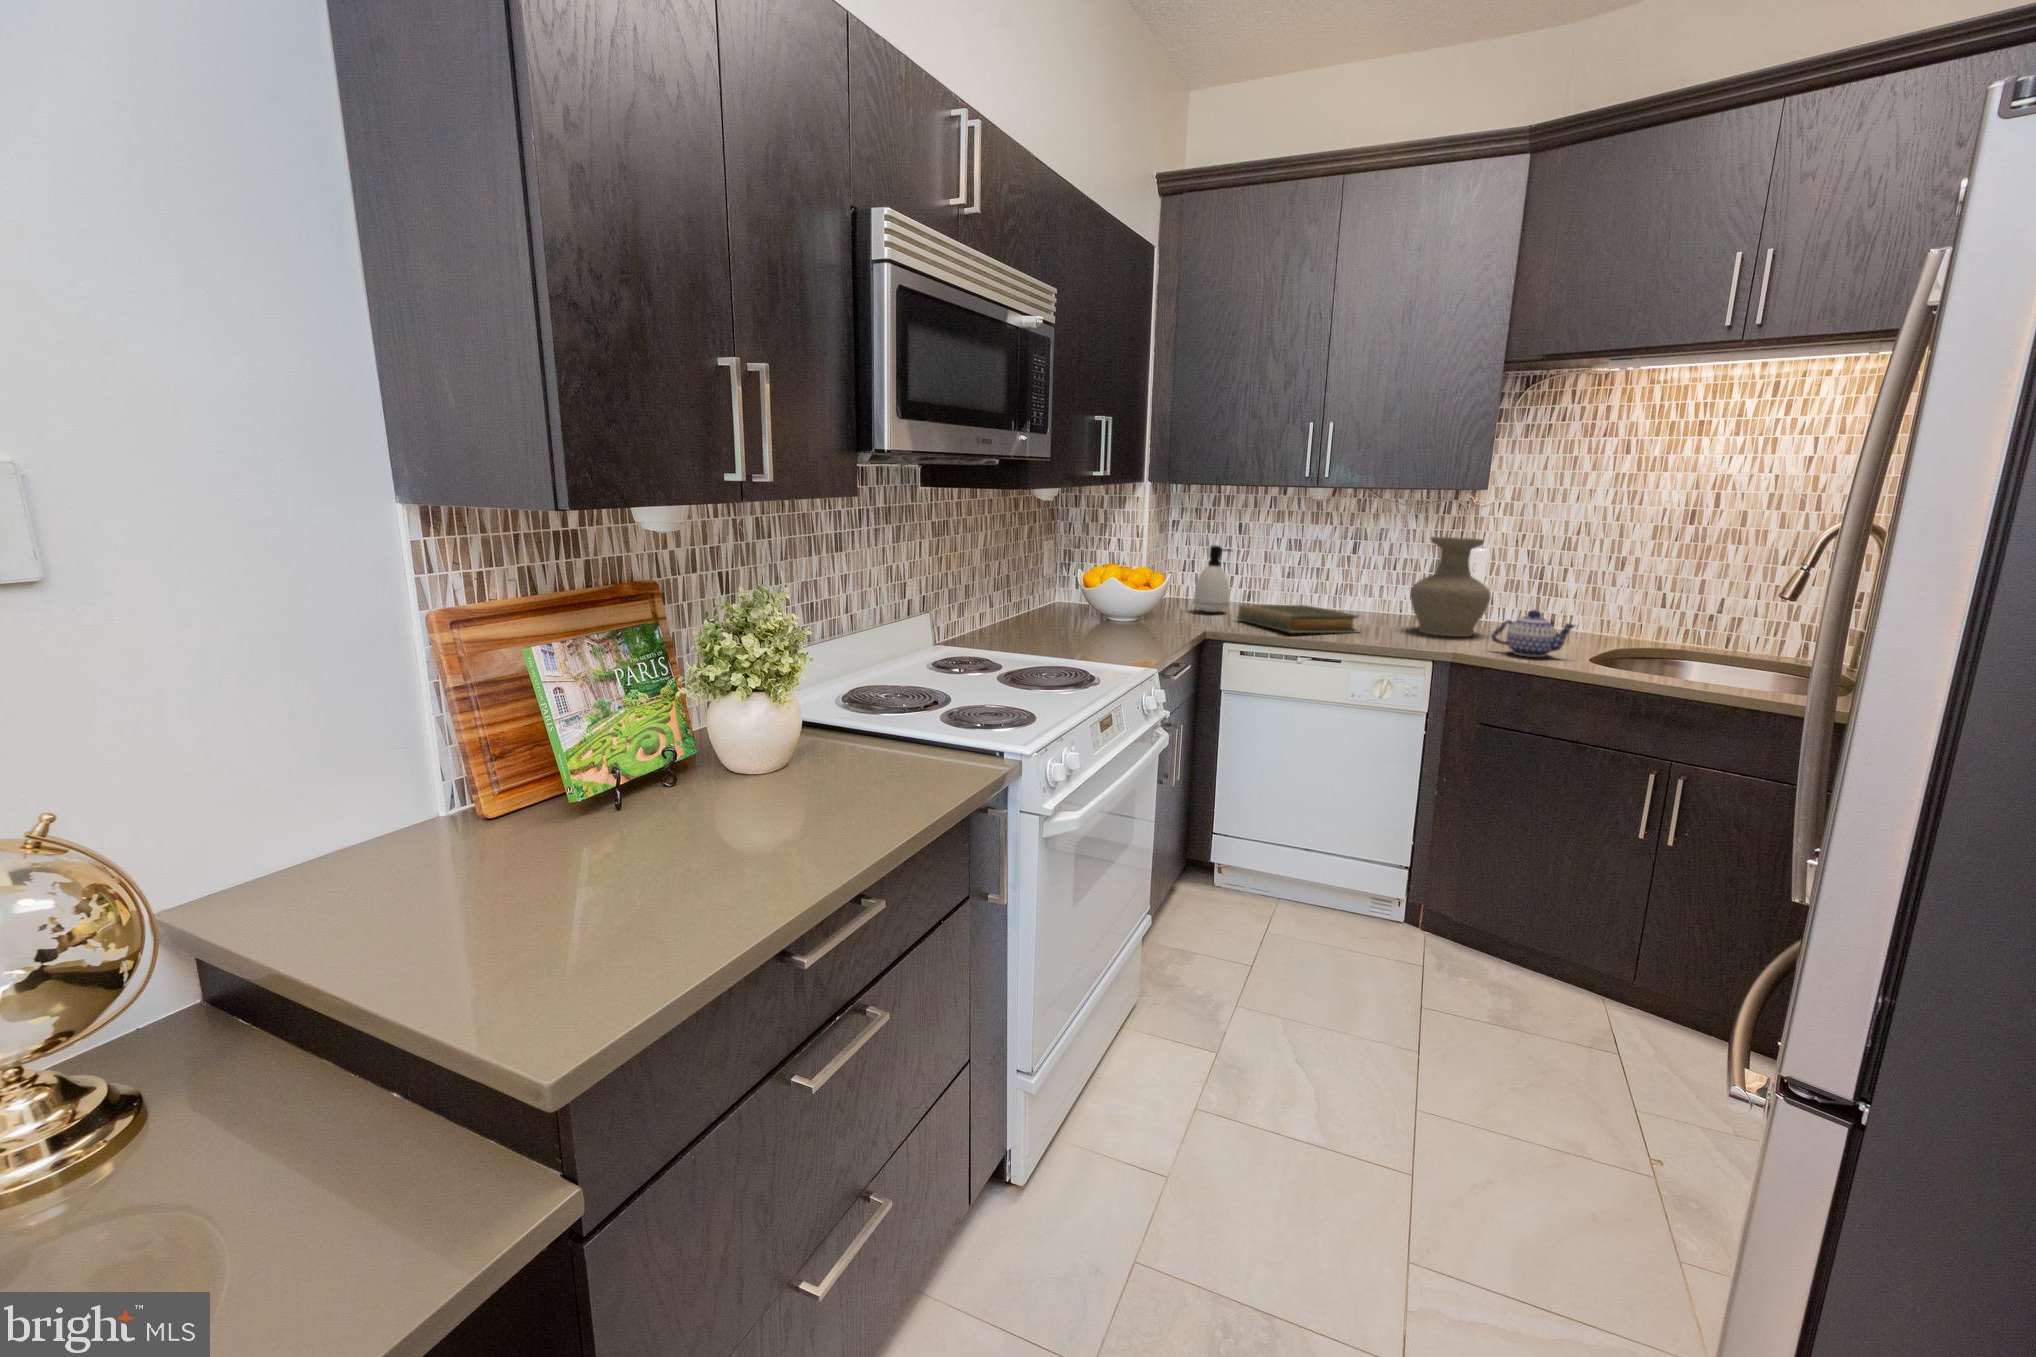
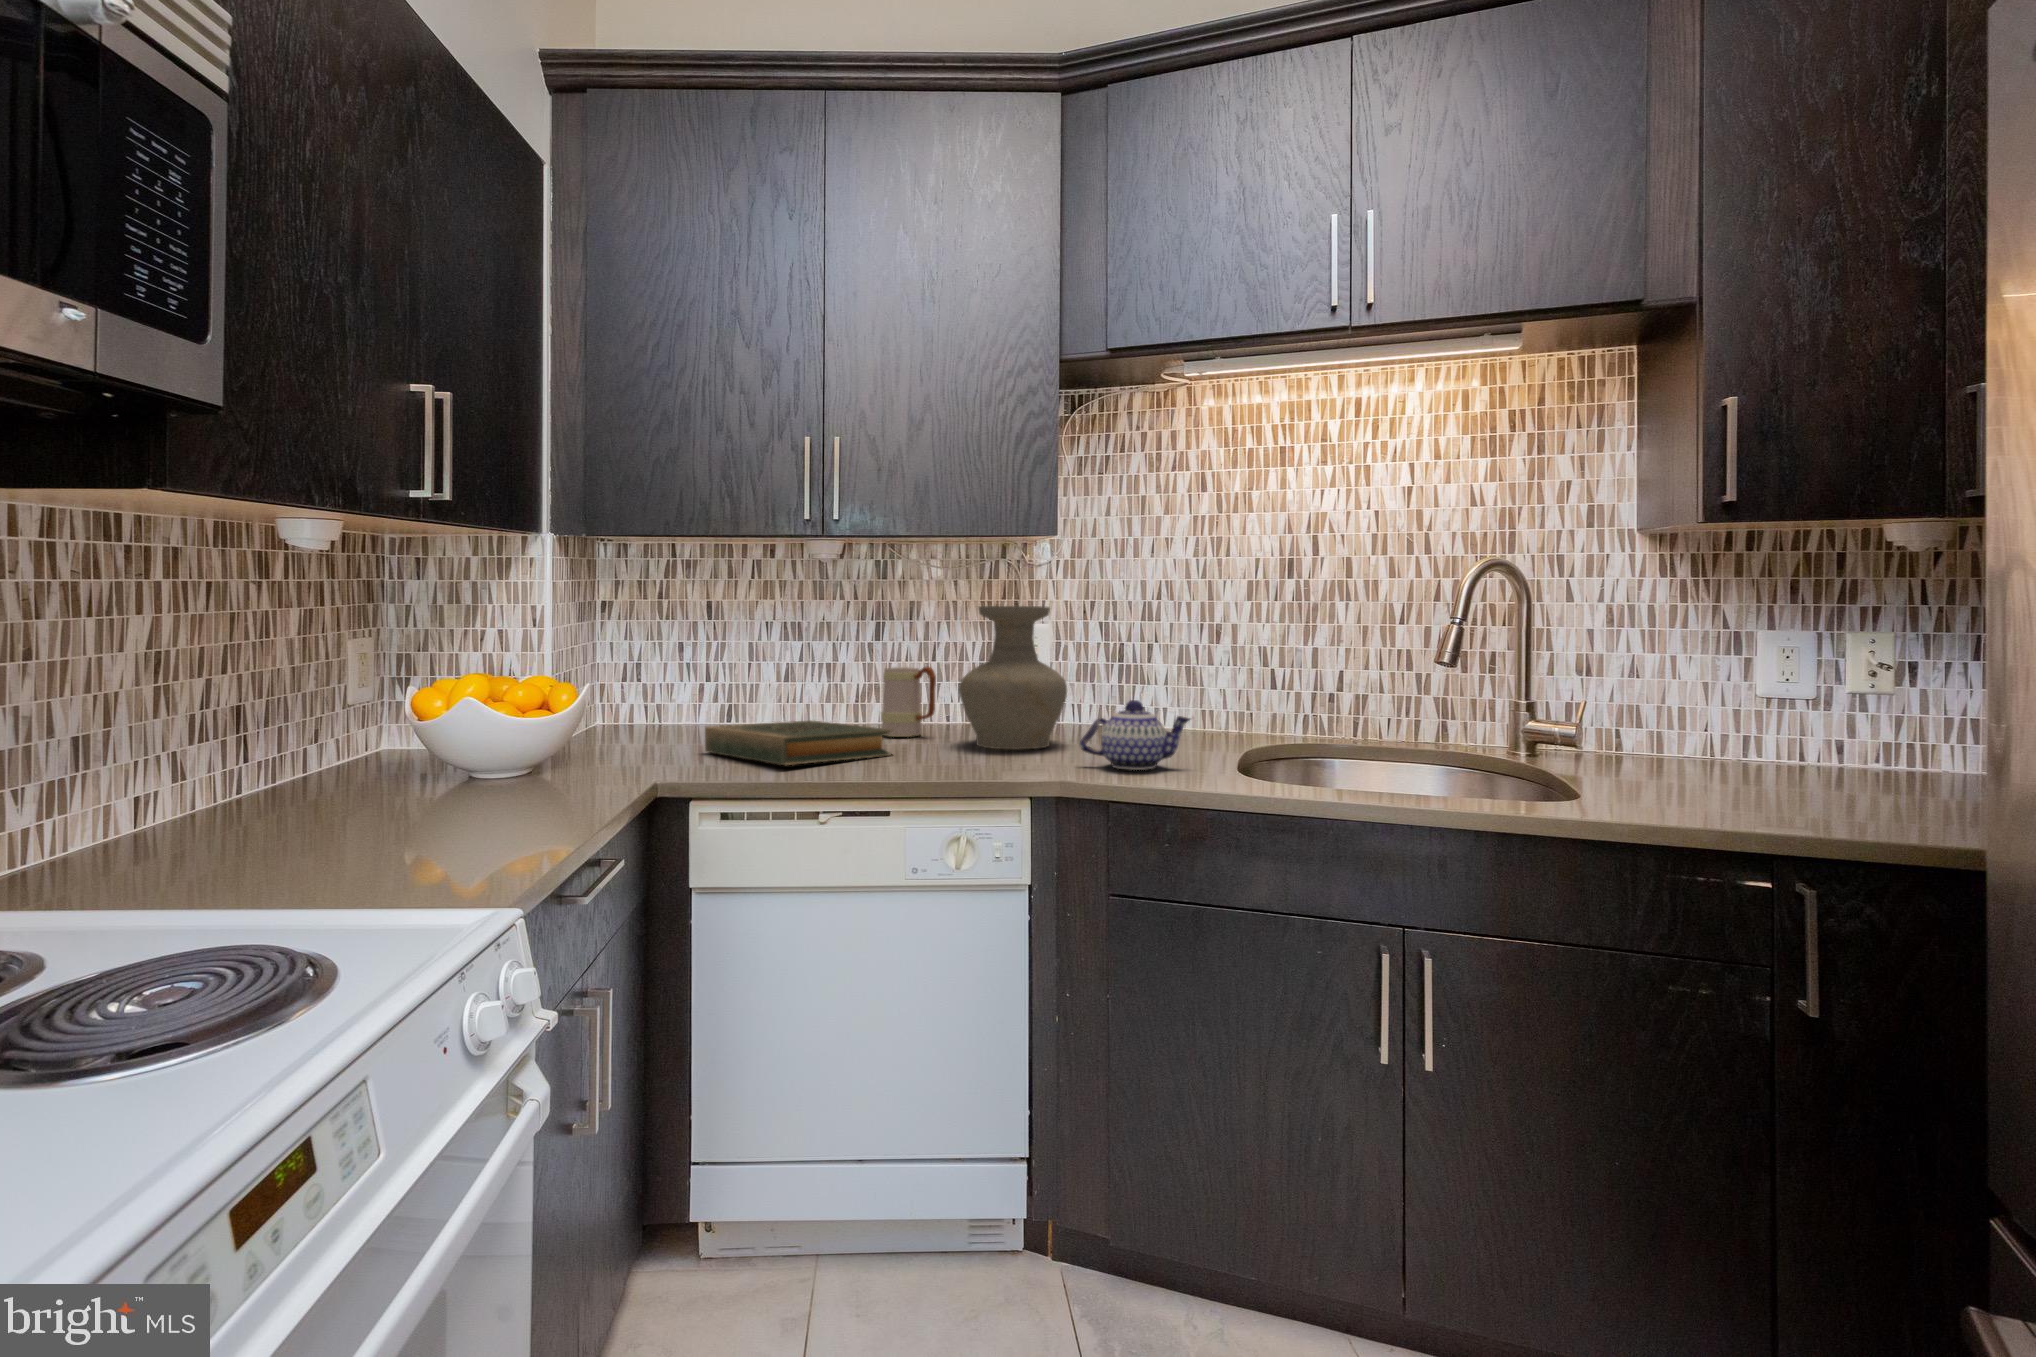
soap dispenser: present [1193,545,1231,612] -> none [634,636,694,743]
mug: none [1352,573,1395,621] -> present [881,666,936,737]

